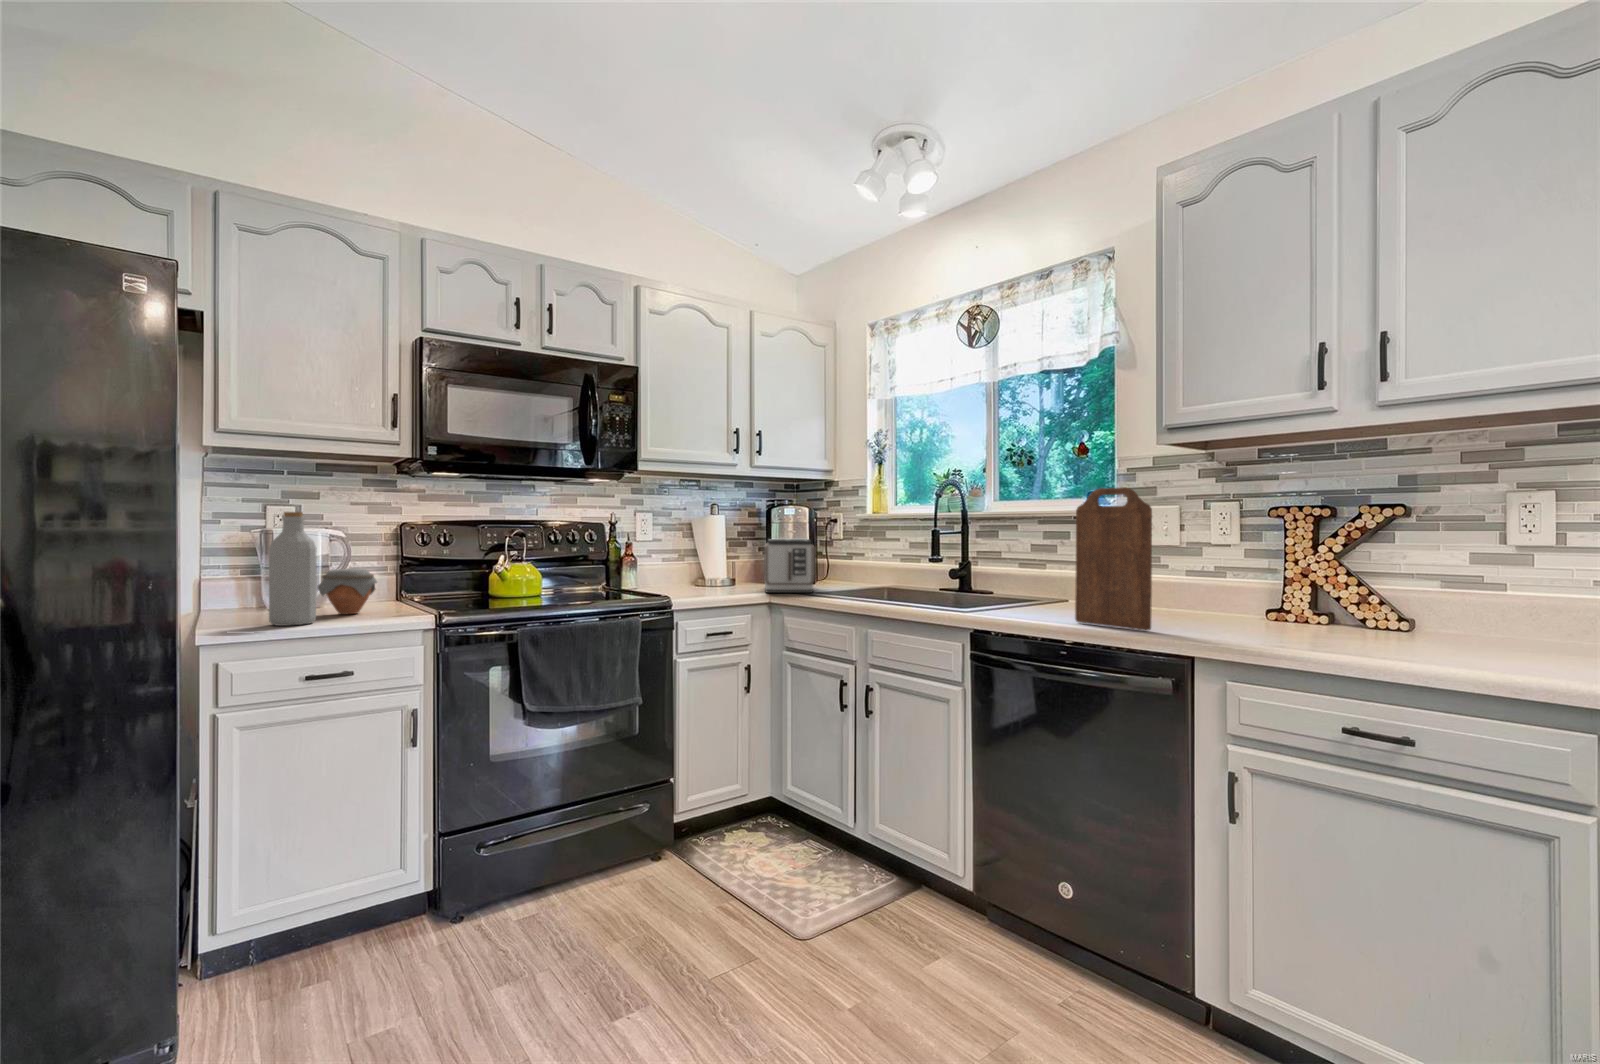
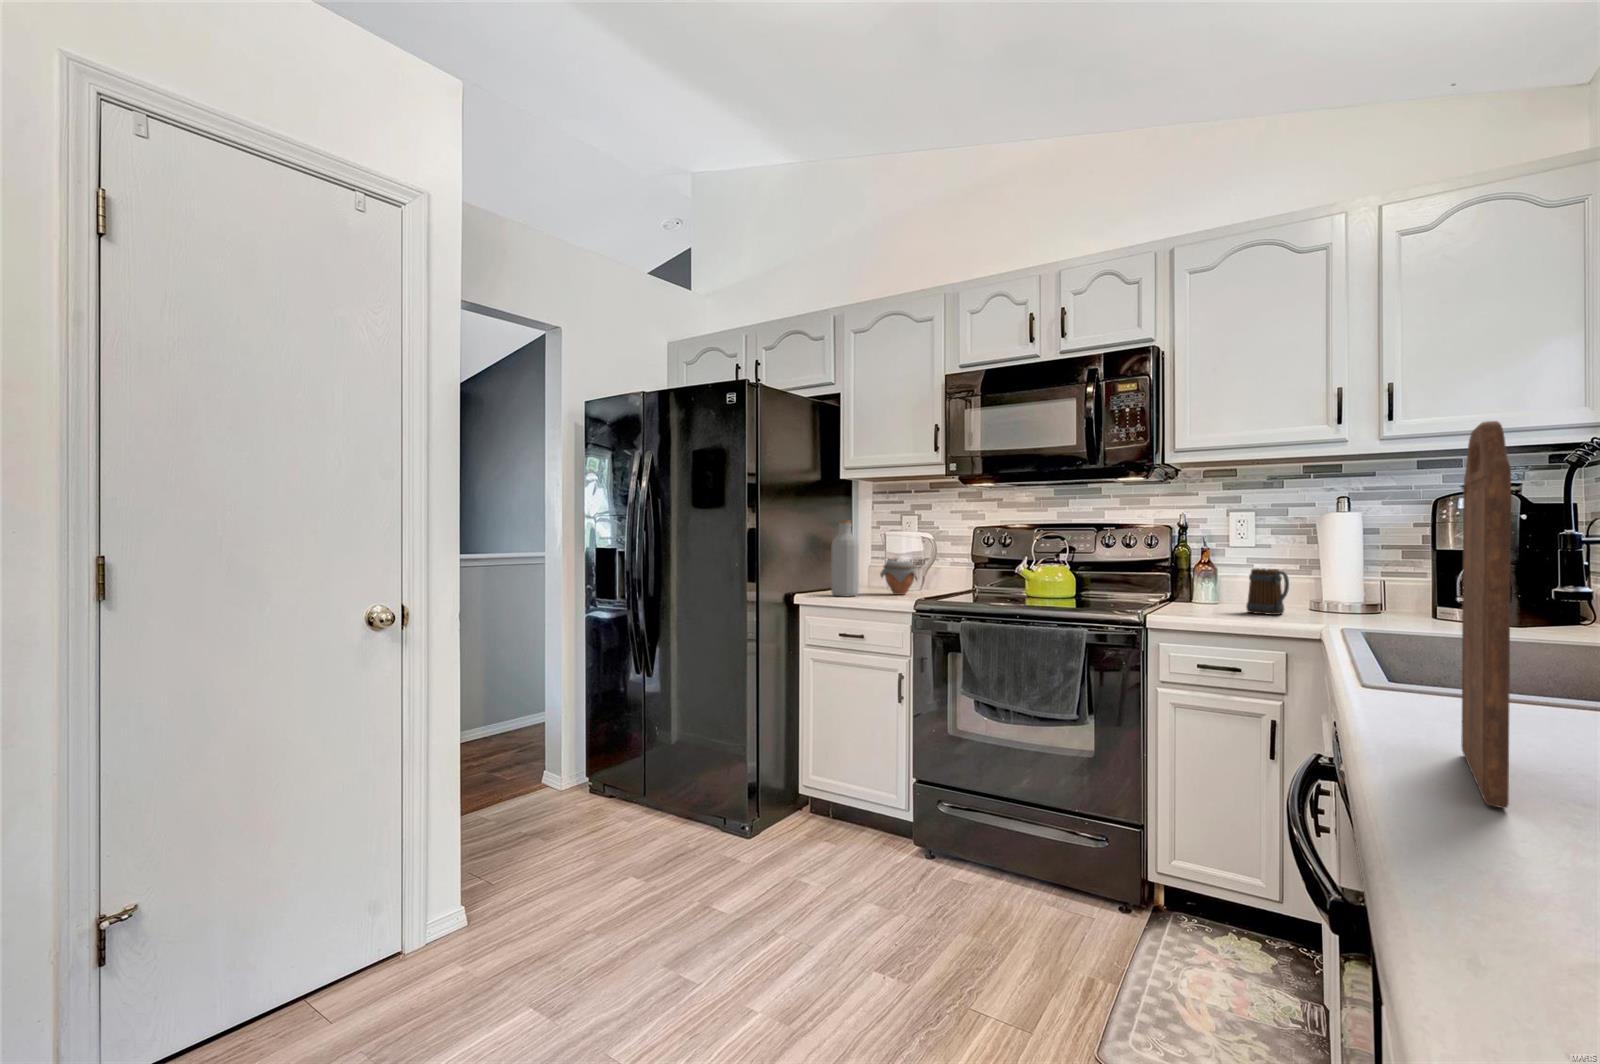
toaster: present [764,539,815,593] -> none [1312,548,1470,634]
mug: none [690,557,724,591] -> present [1246,568,1289,615]

